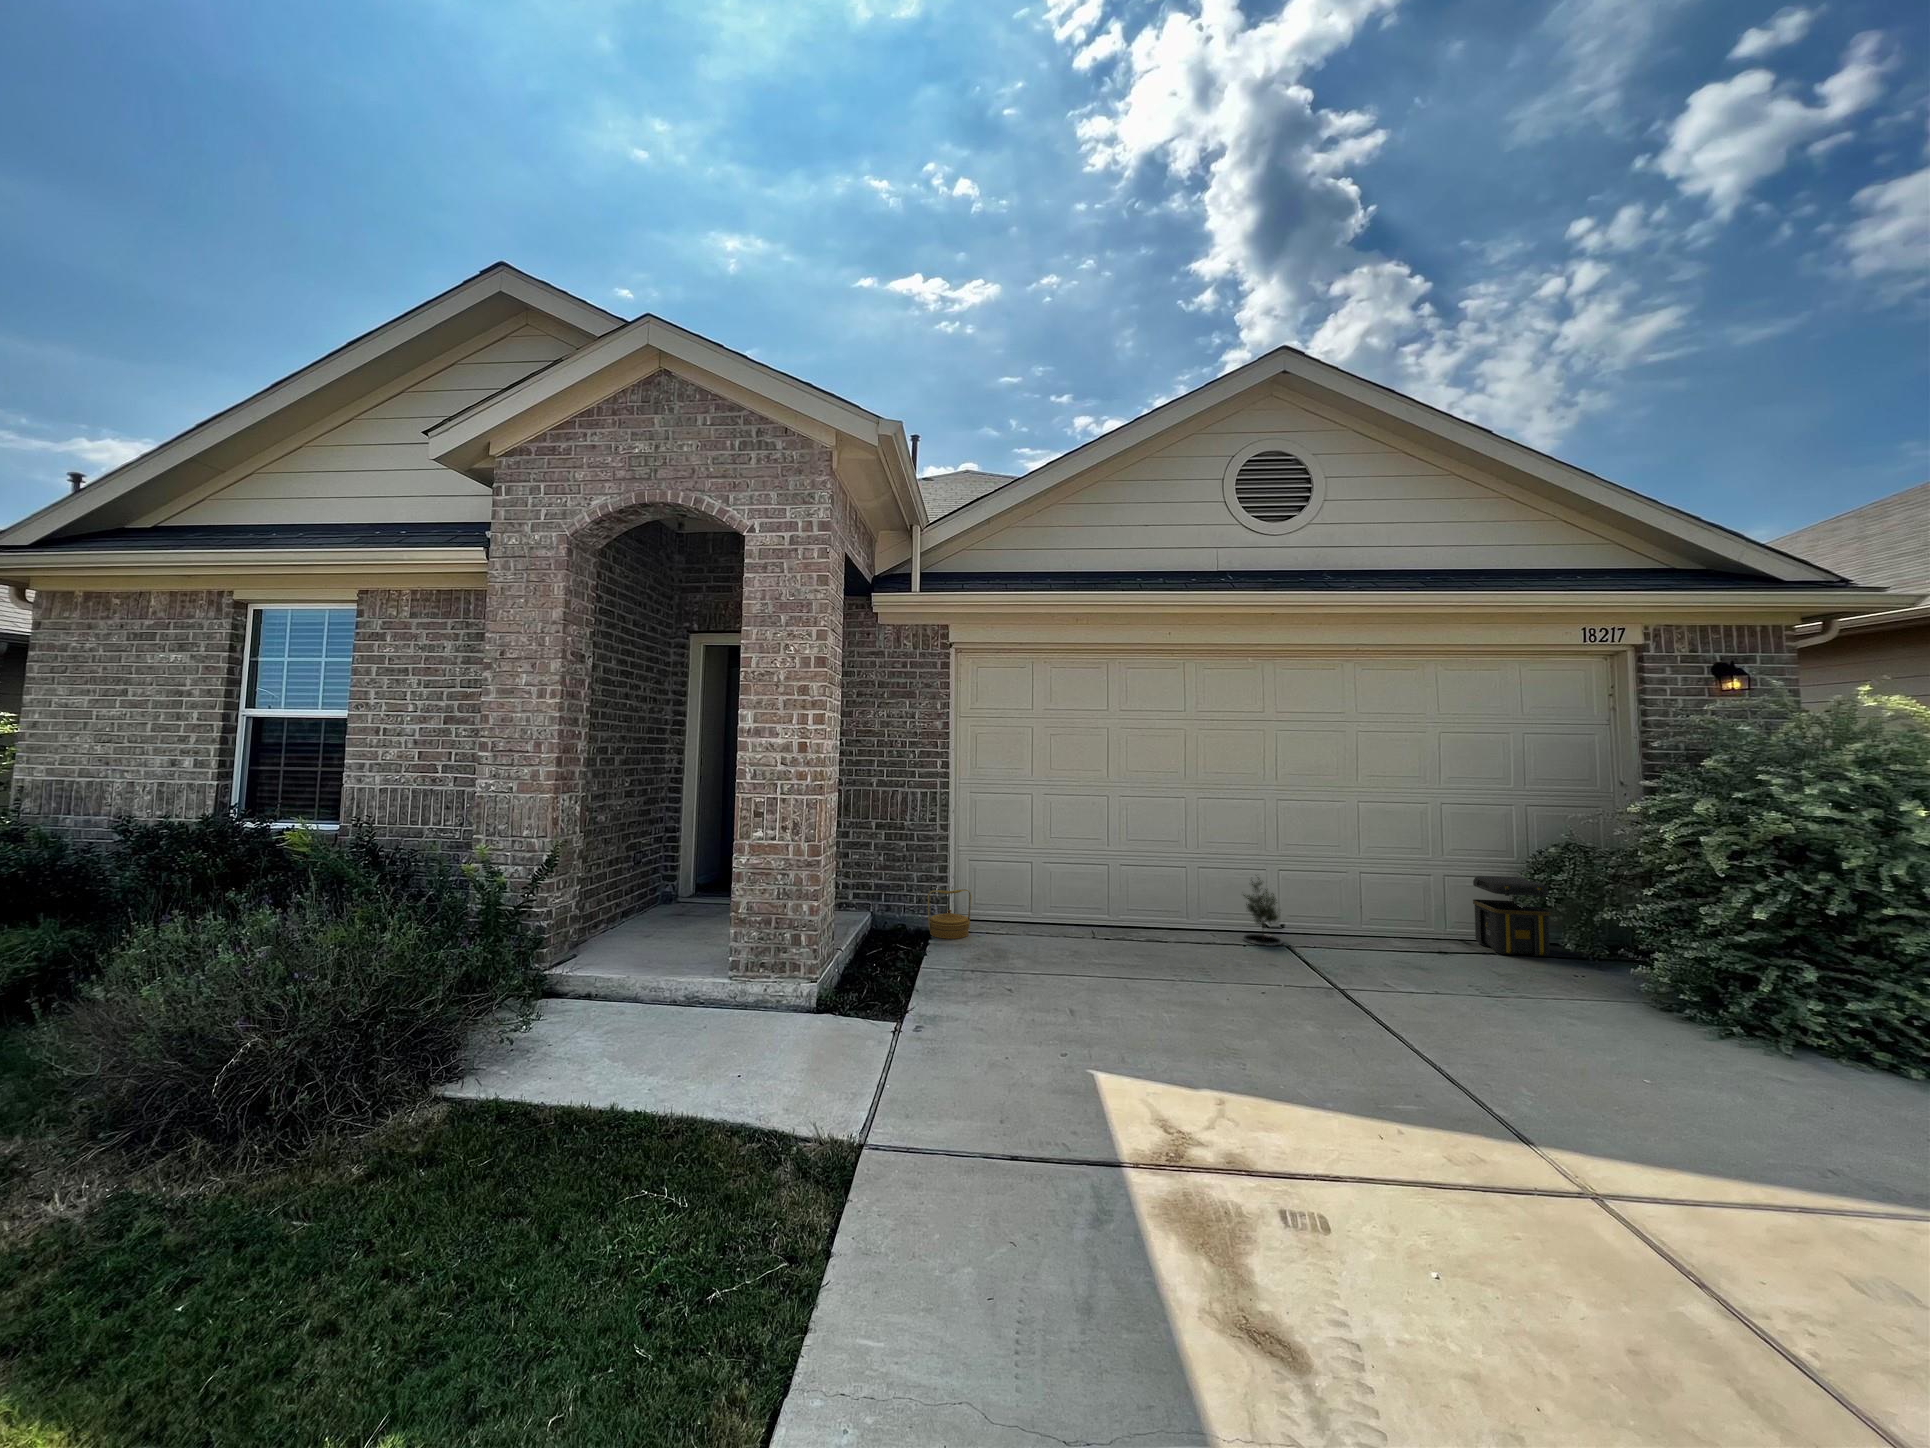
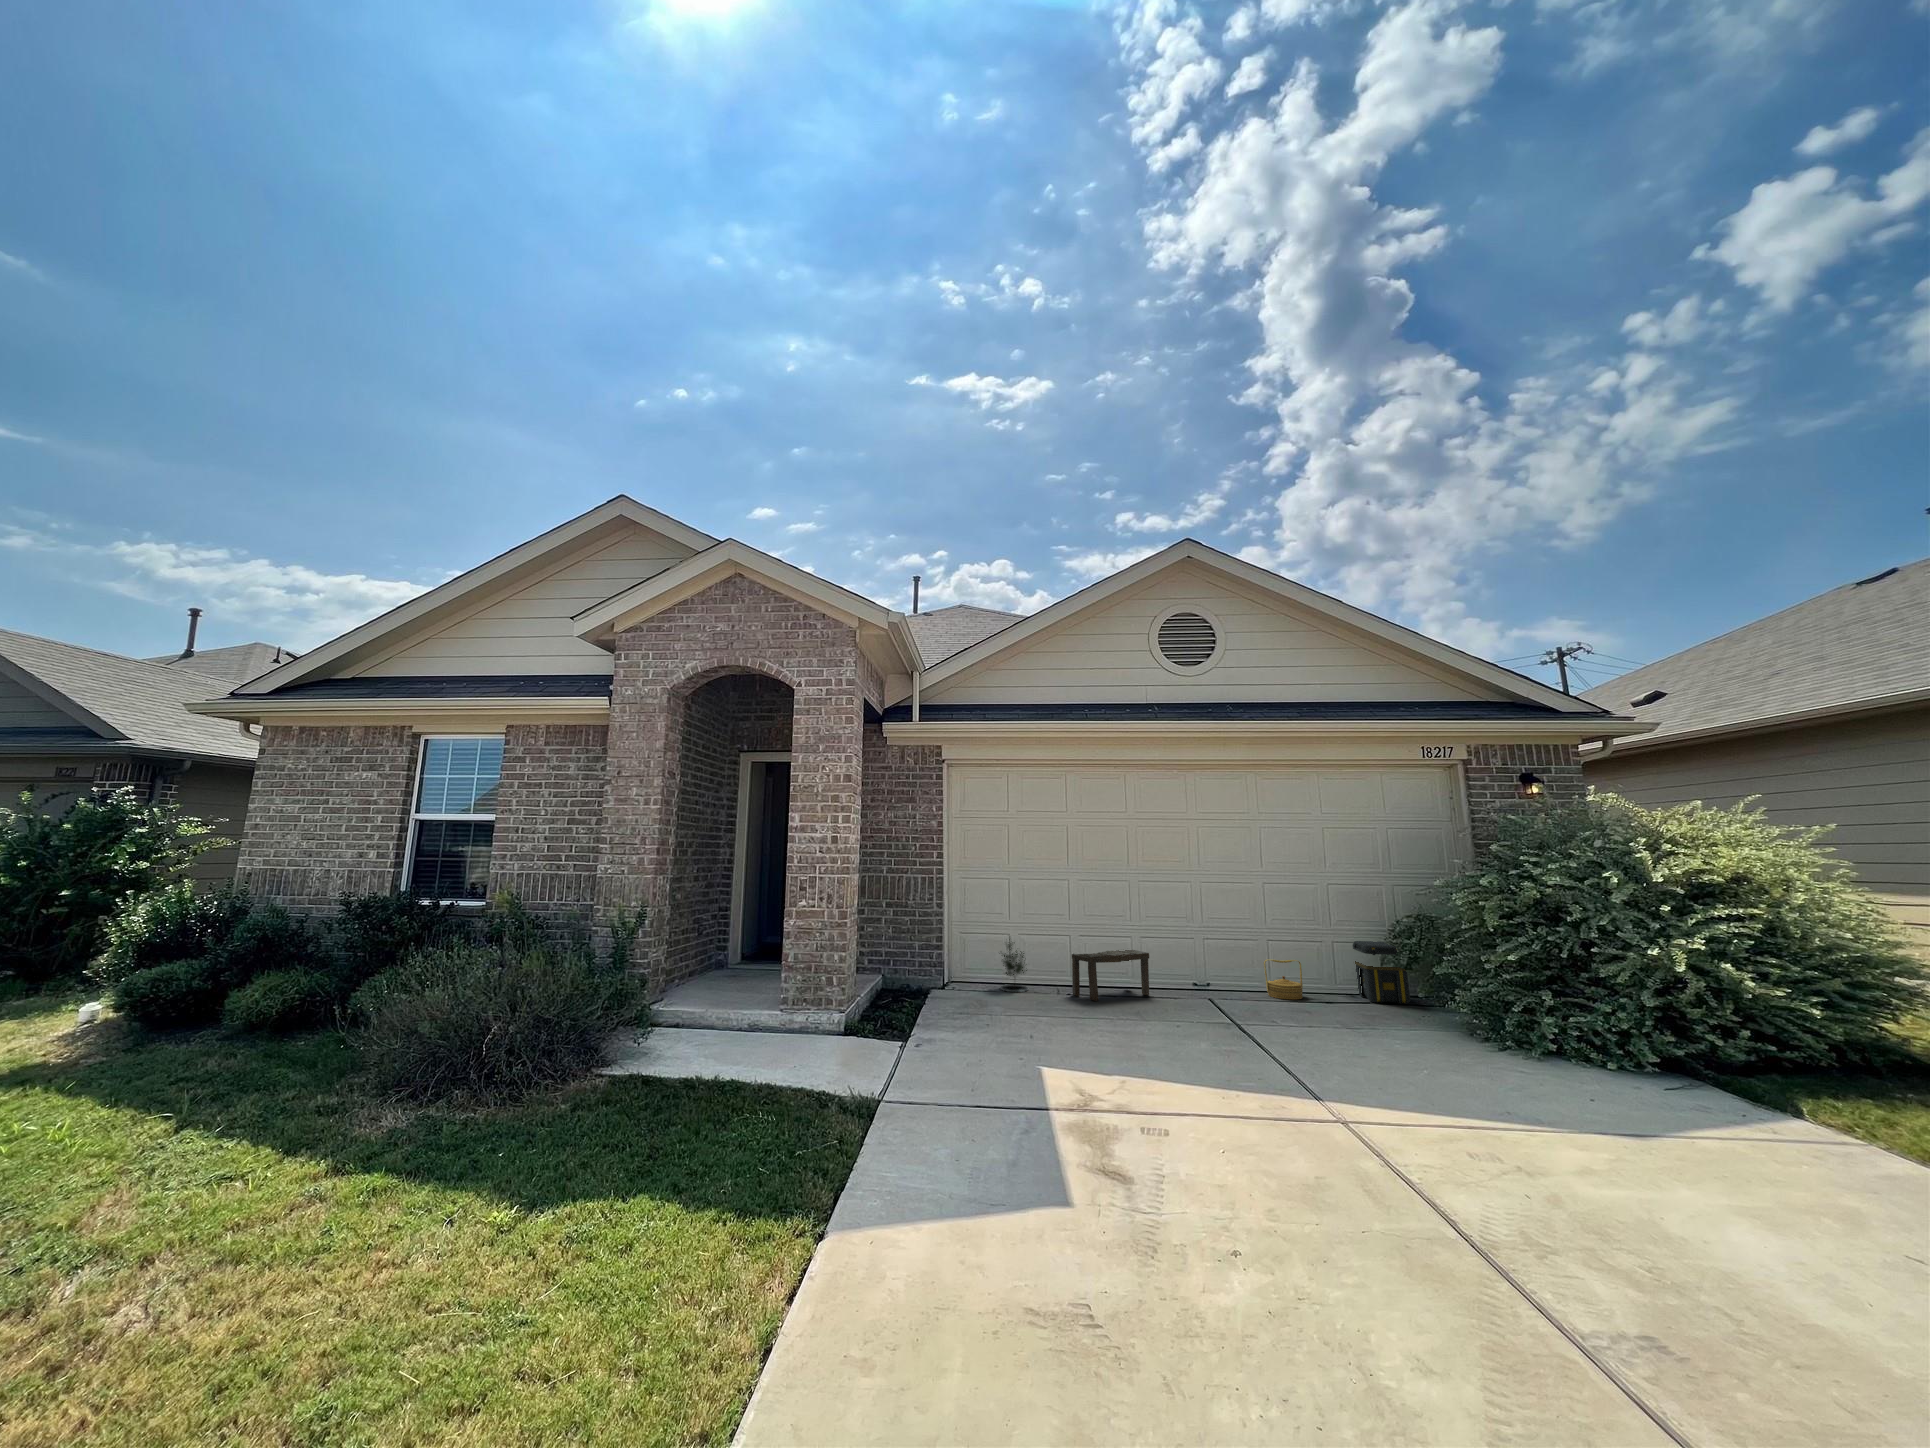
potted tree: present [1242,877,1282,946] -> present [1000,939,1029,992]
bench: none [1114,884,1215,953] -> present [1072,950,1149,1001]
woven basket: present [928,889,971,939] -> present [1264,959,1303,1000]

